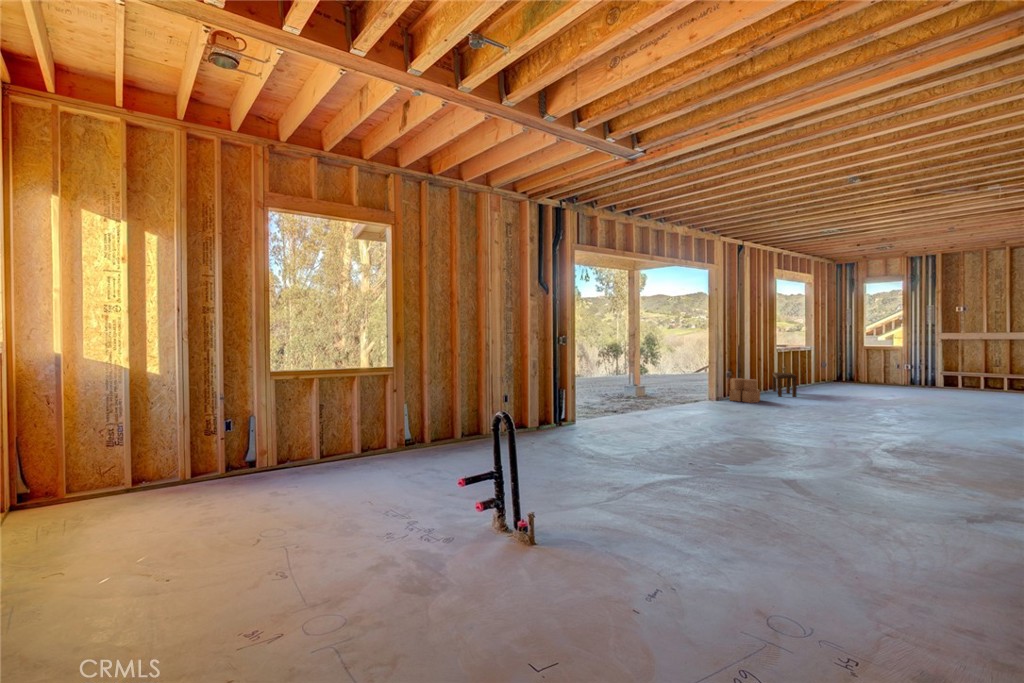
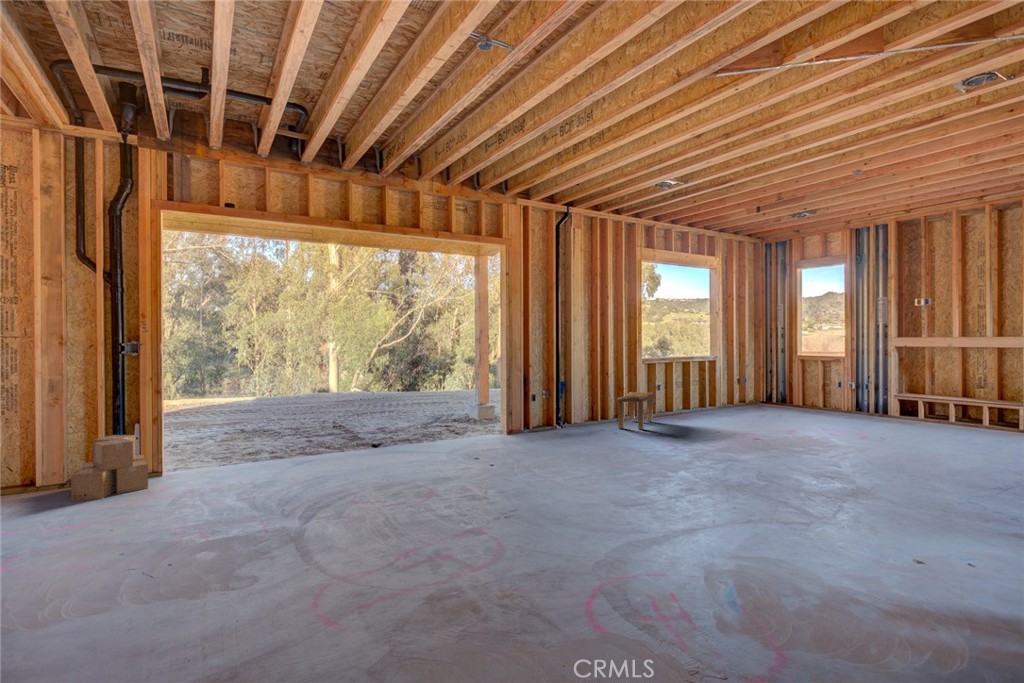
cardboard box: present [729,378,760,403] -> present [71,435,148,501]

